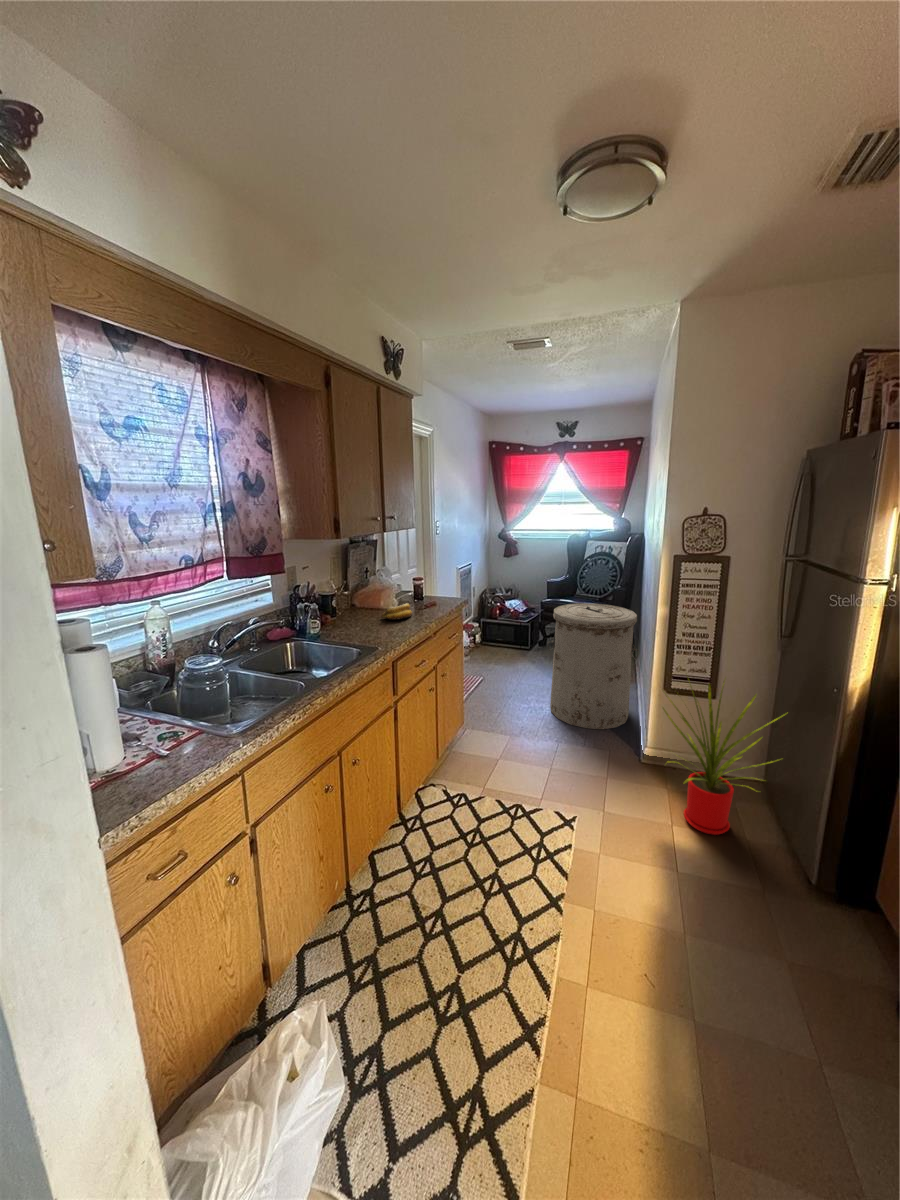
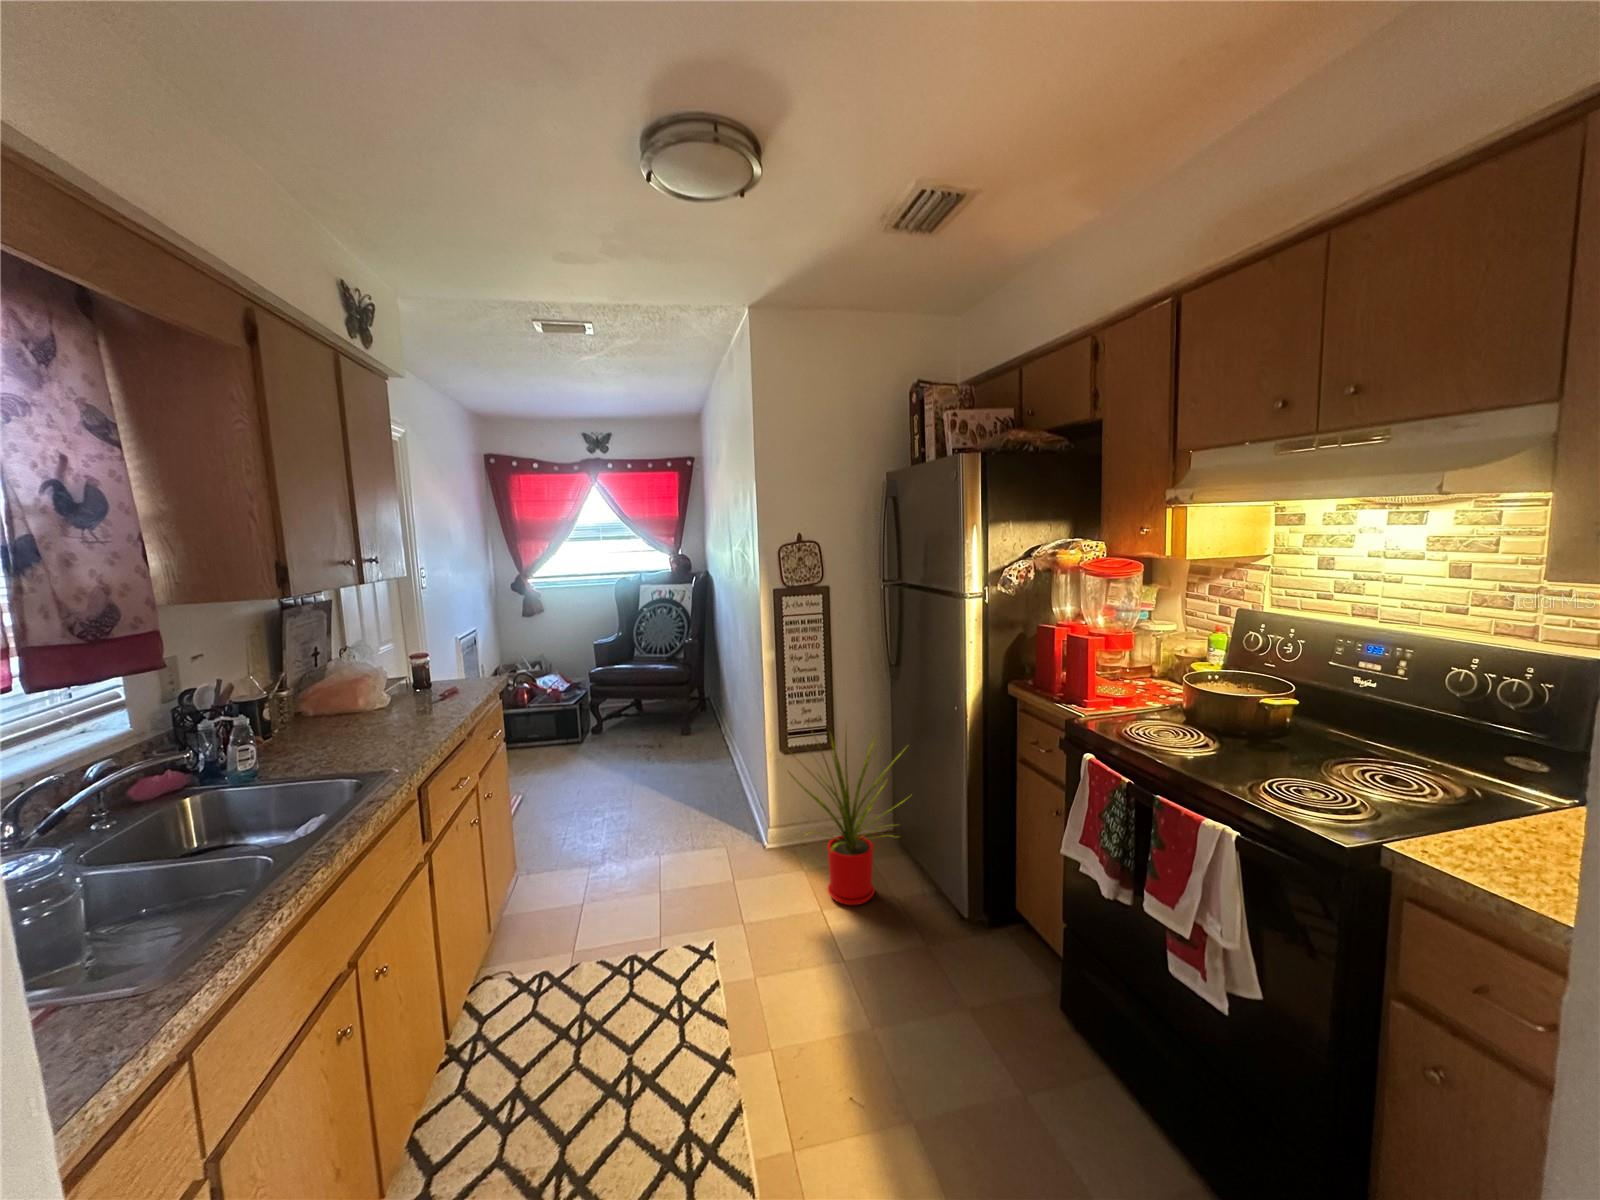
trash can: present [547,603,639,729] -> none [624,662,740,829]
banana: present [381,604,412,620] -> none [370,695,429,725]

